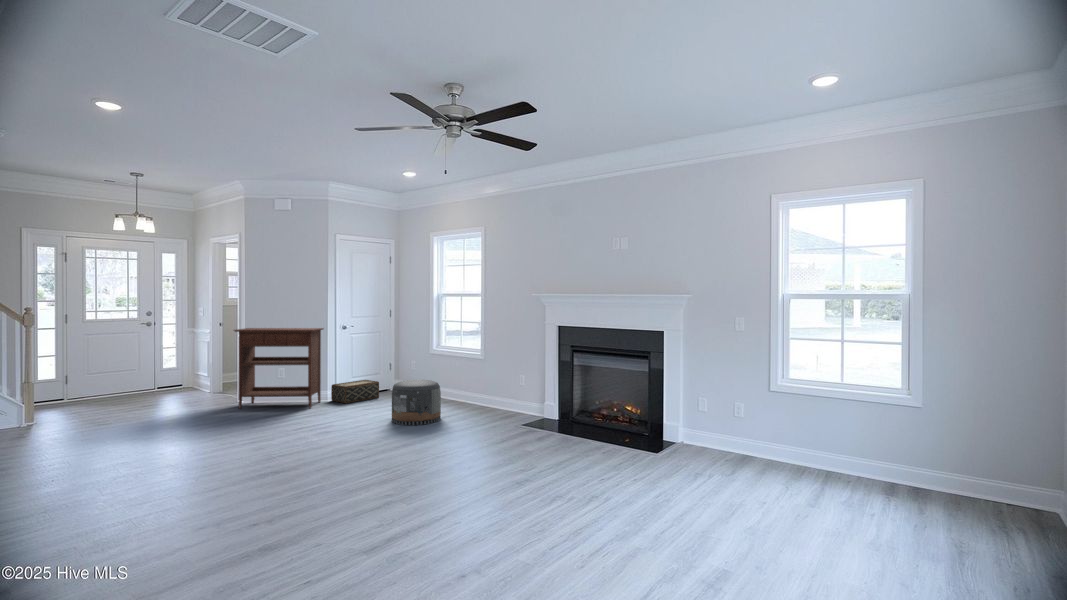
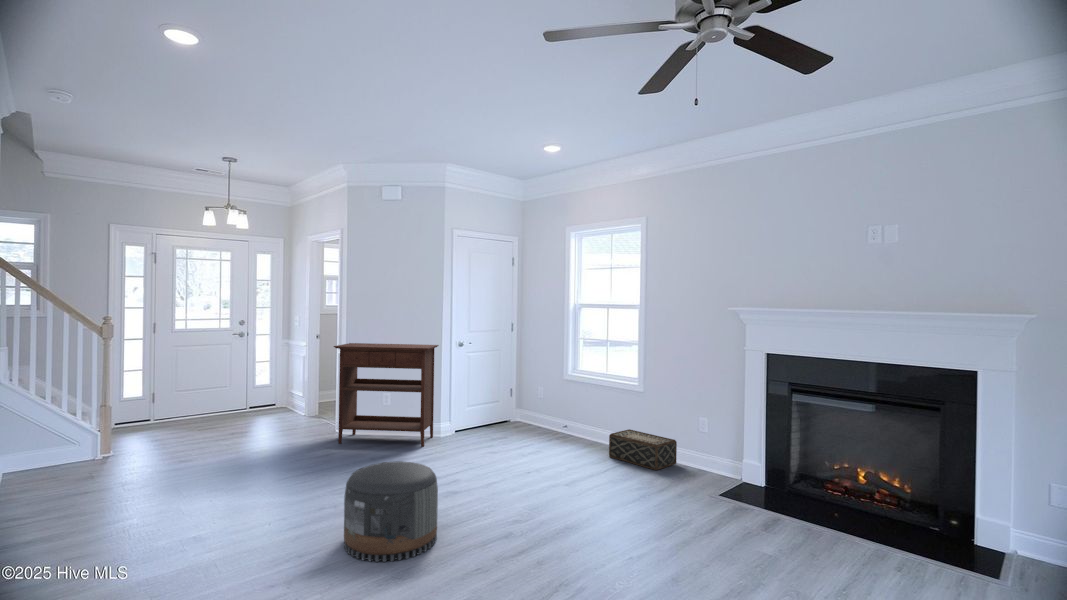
pouf: present [392,379,441,425] -> present [344,461,438,562]
woven basket: present [331,380,379,403] -> present [609,429,677,470]

